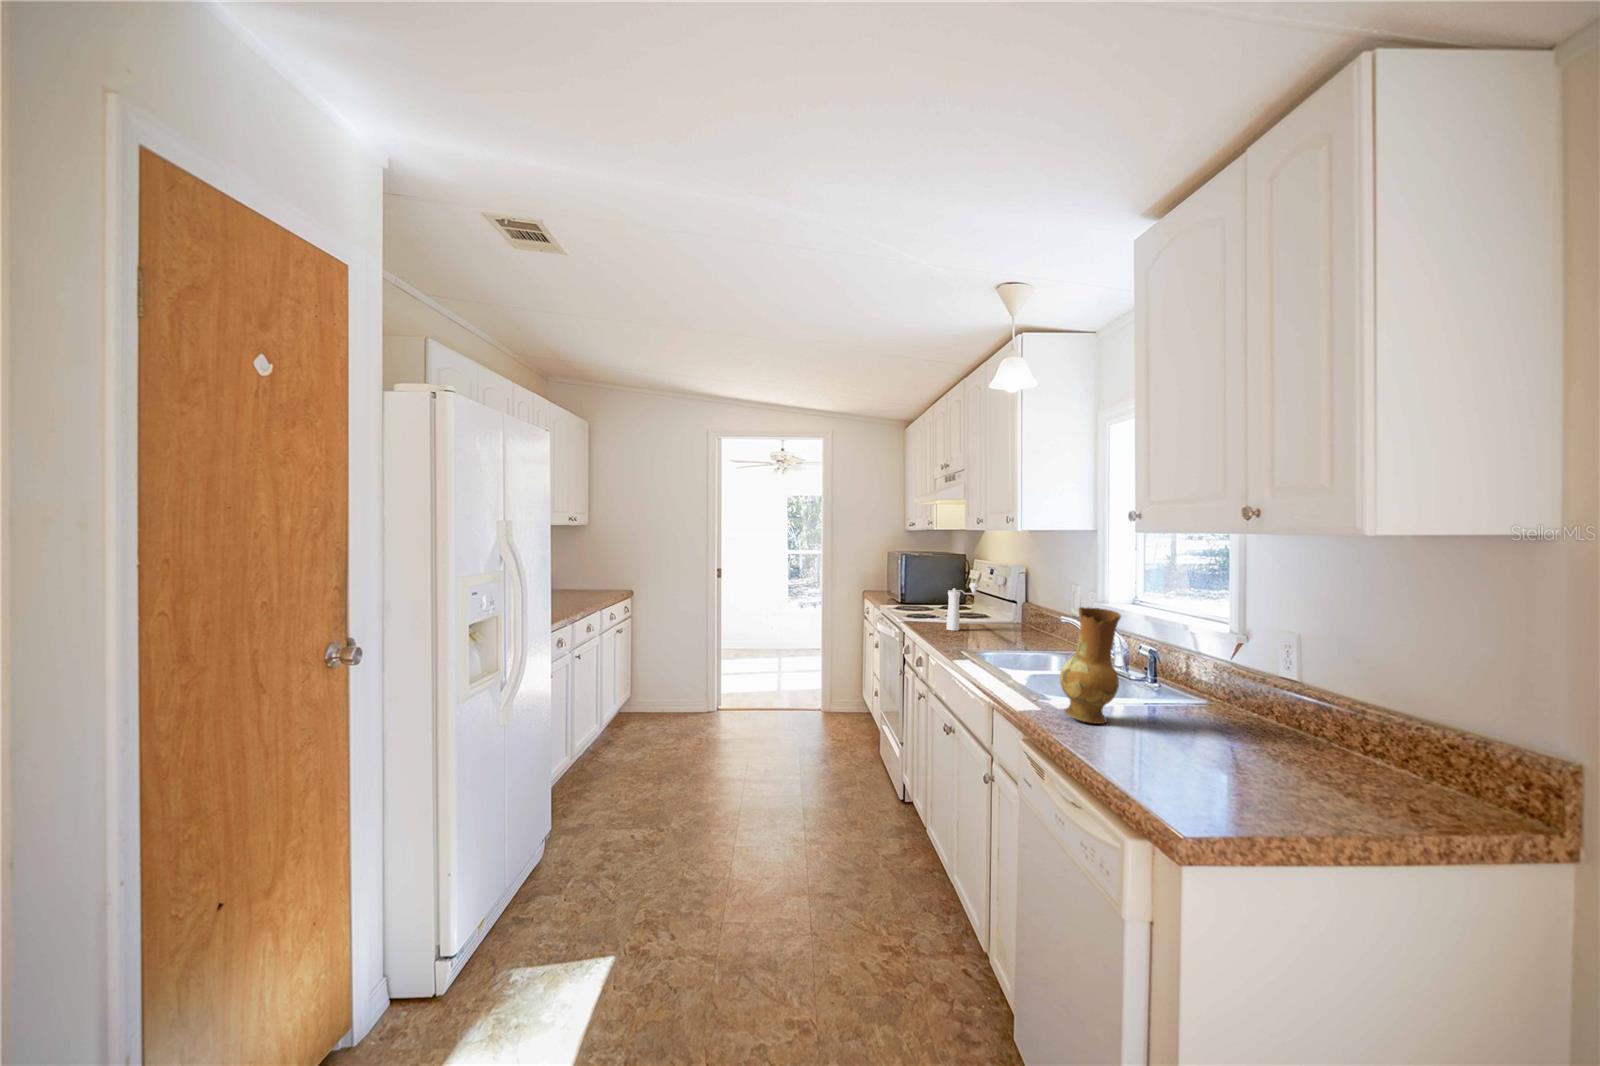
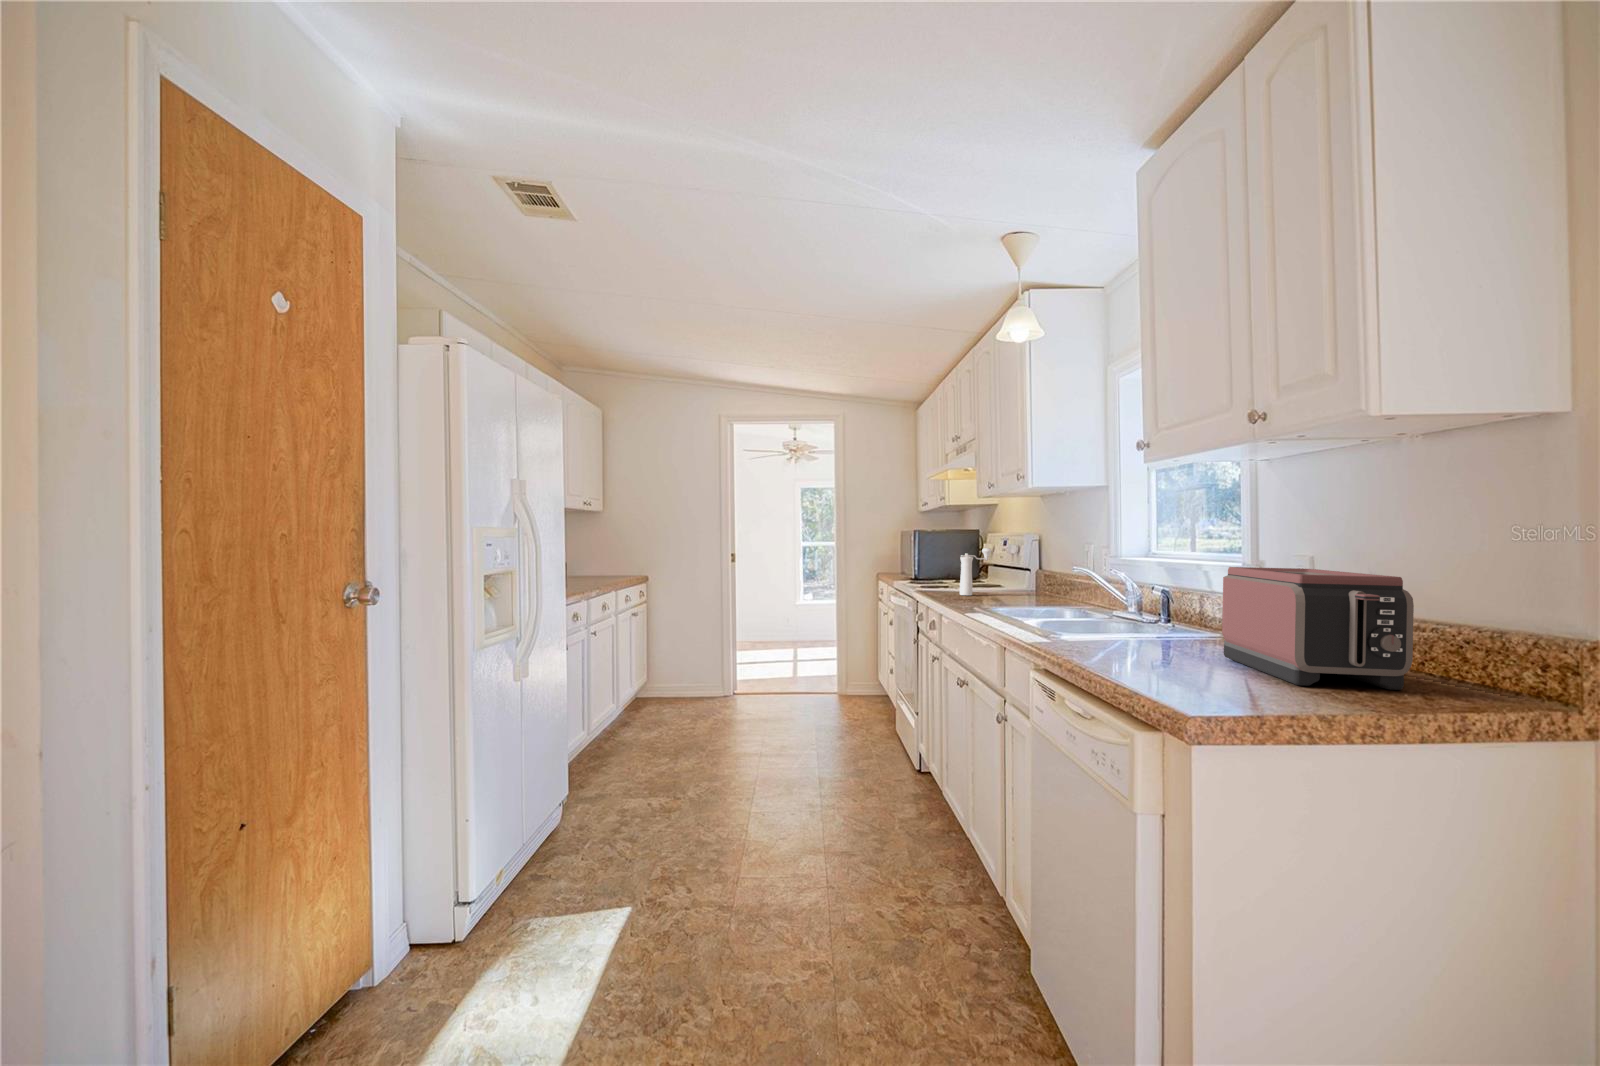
ceramic jug: present [1060,607,1121,724] -> none [1070,535,1131,650]
toaster: none [1210,650,1401,795] -> present [1222,567,1414,690]

